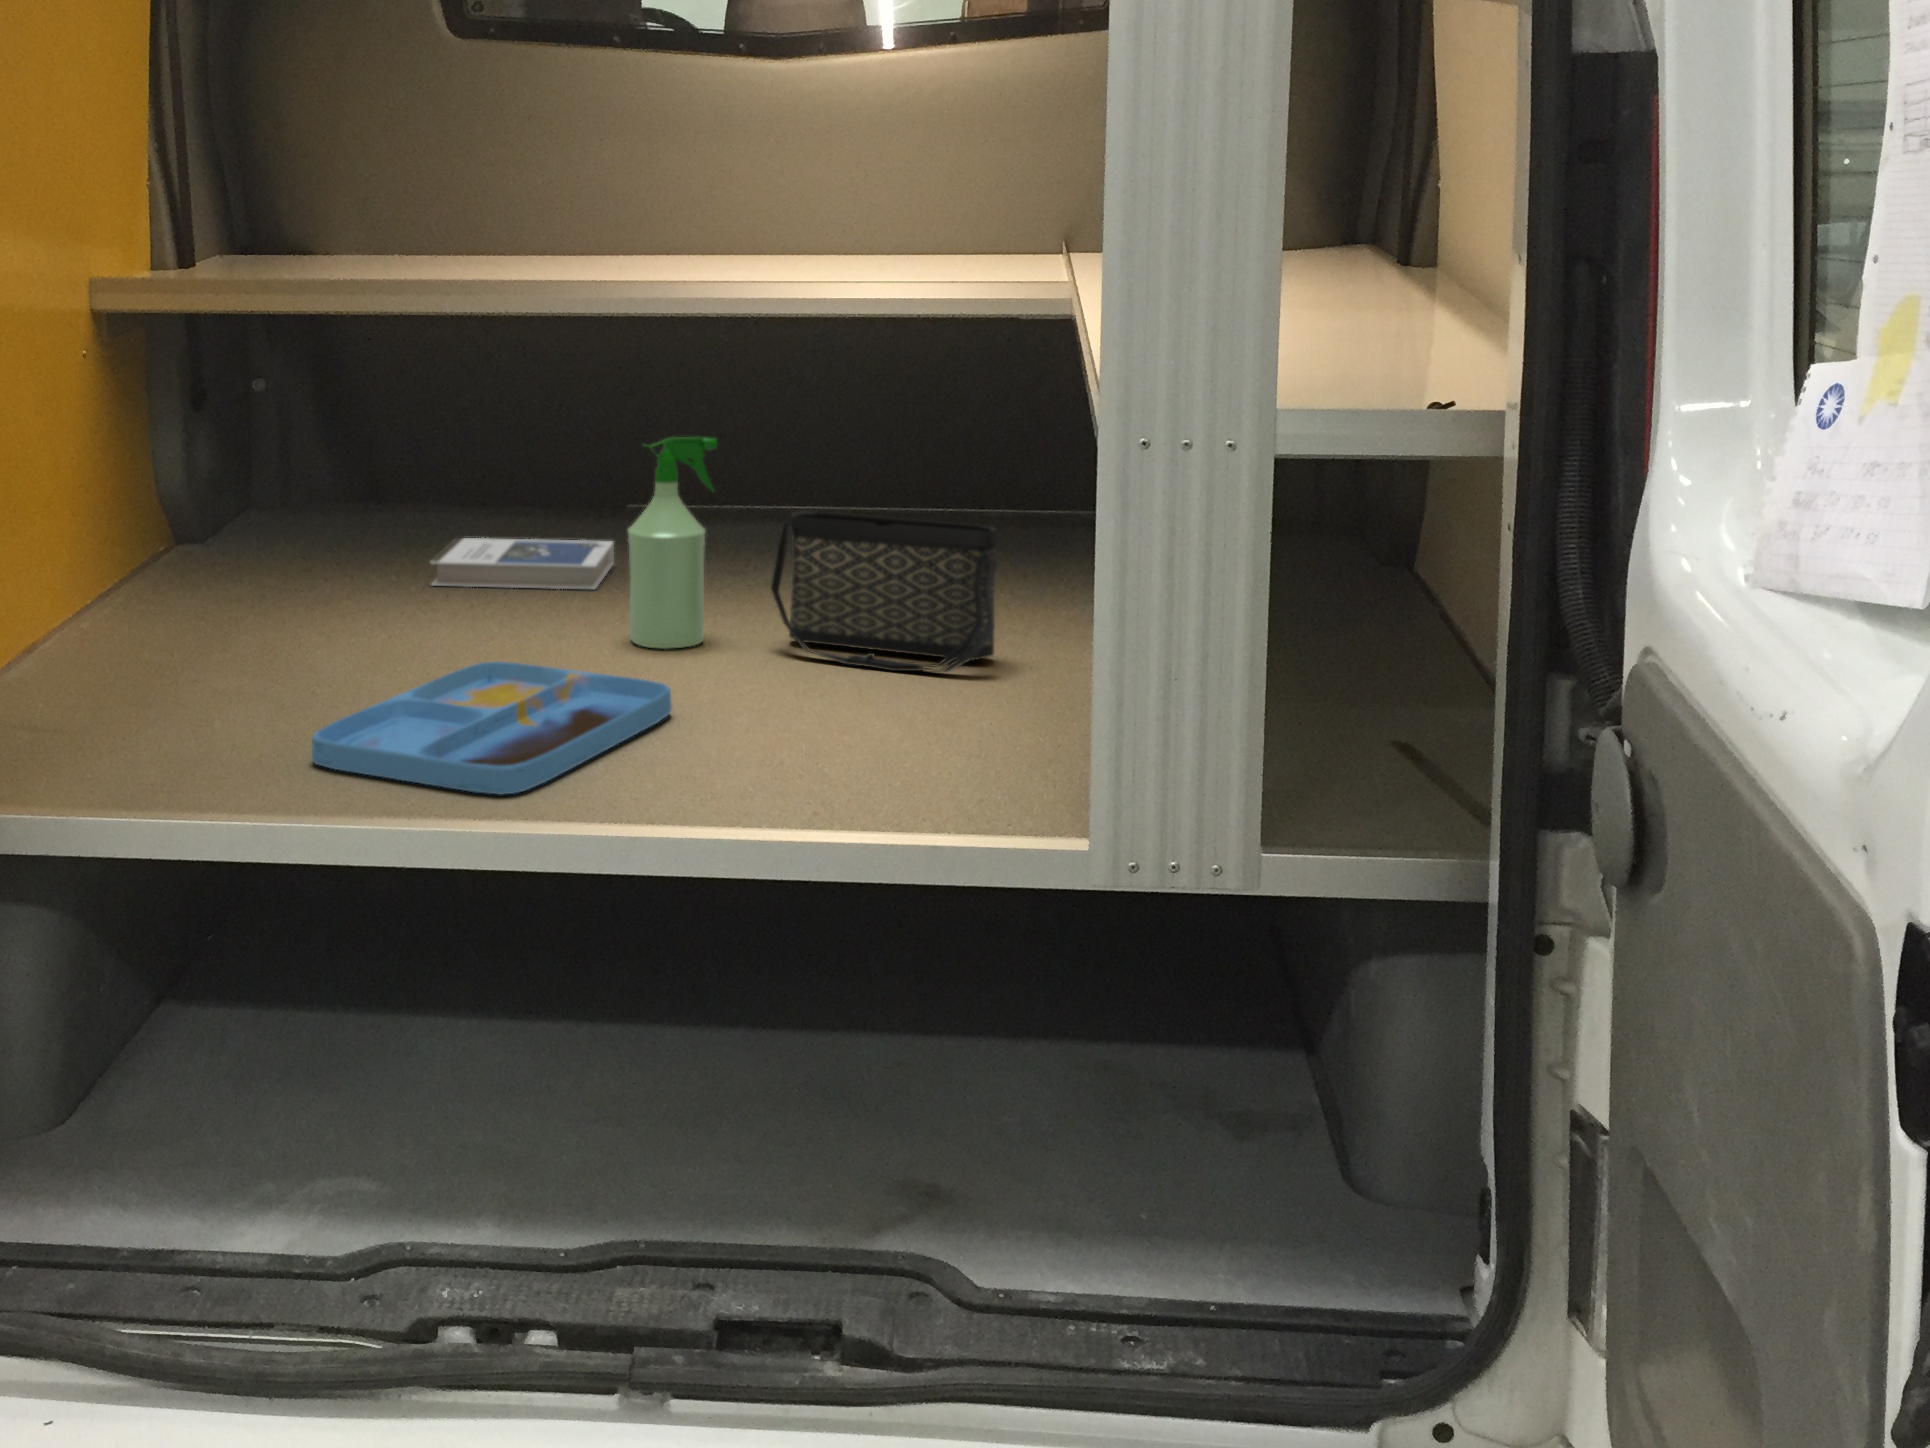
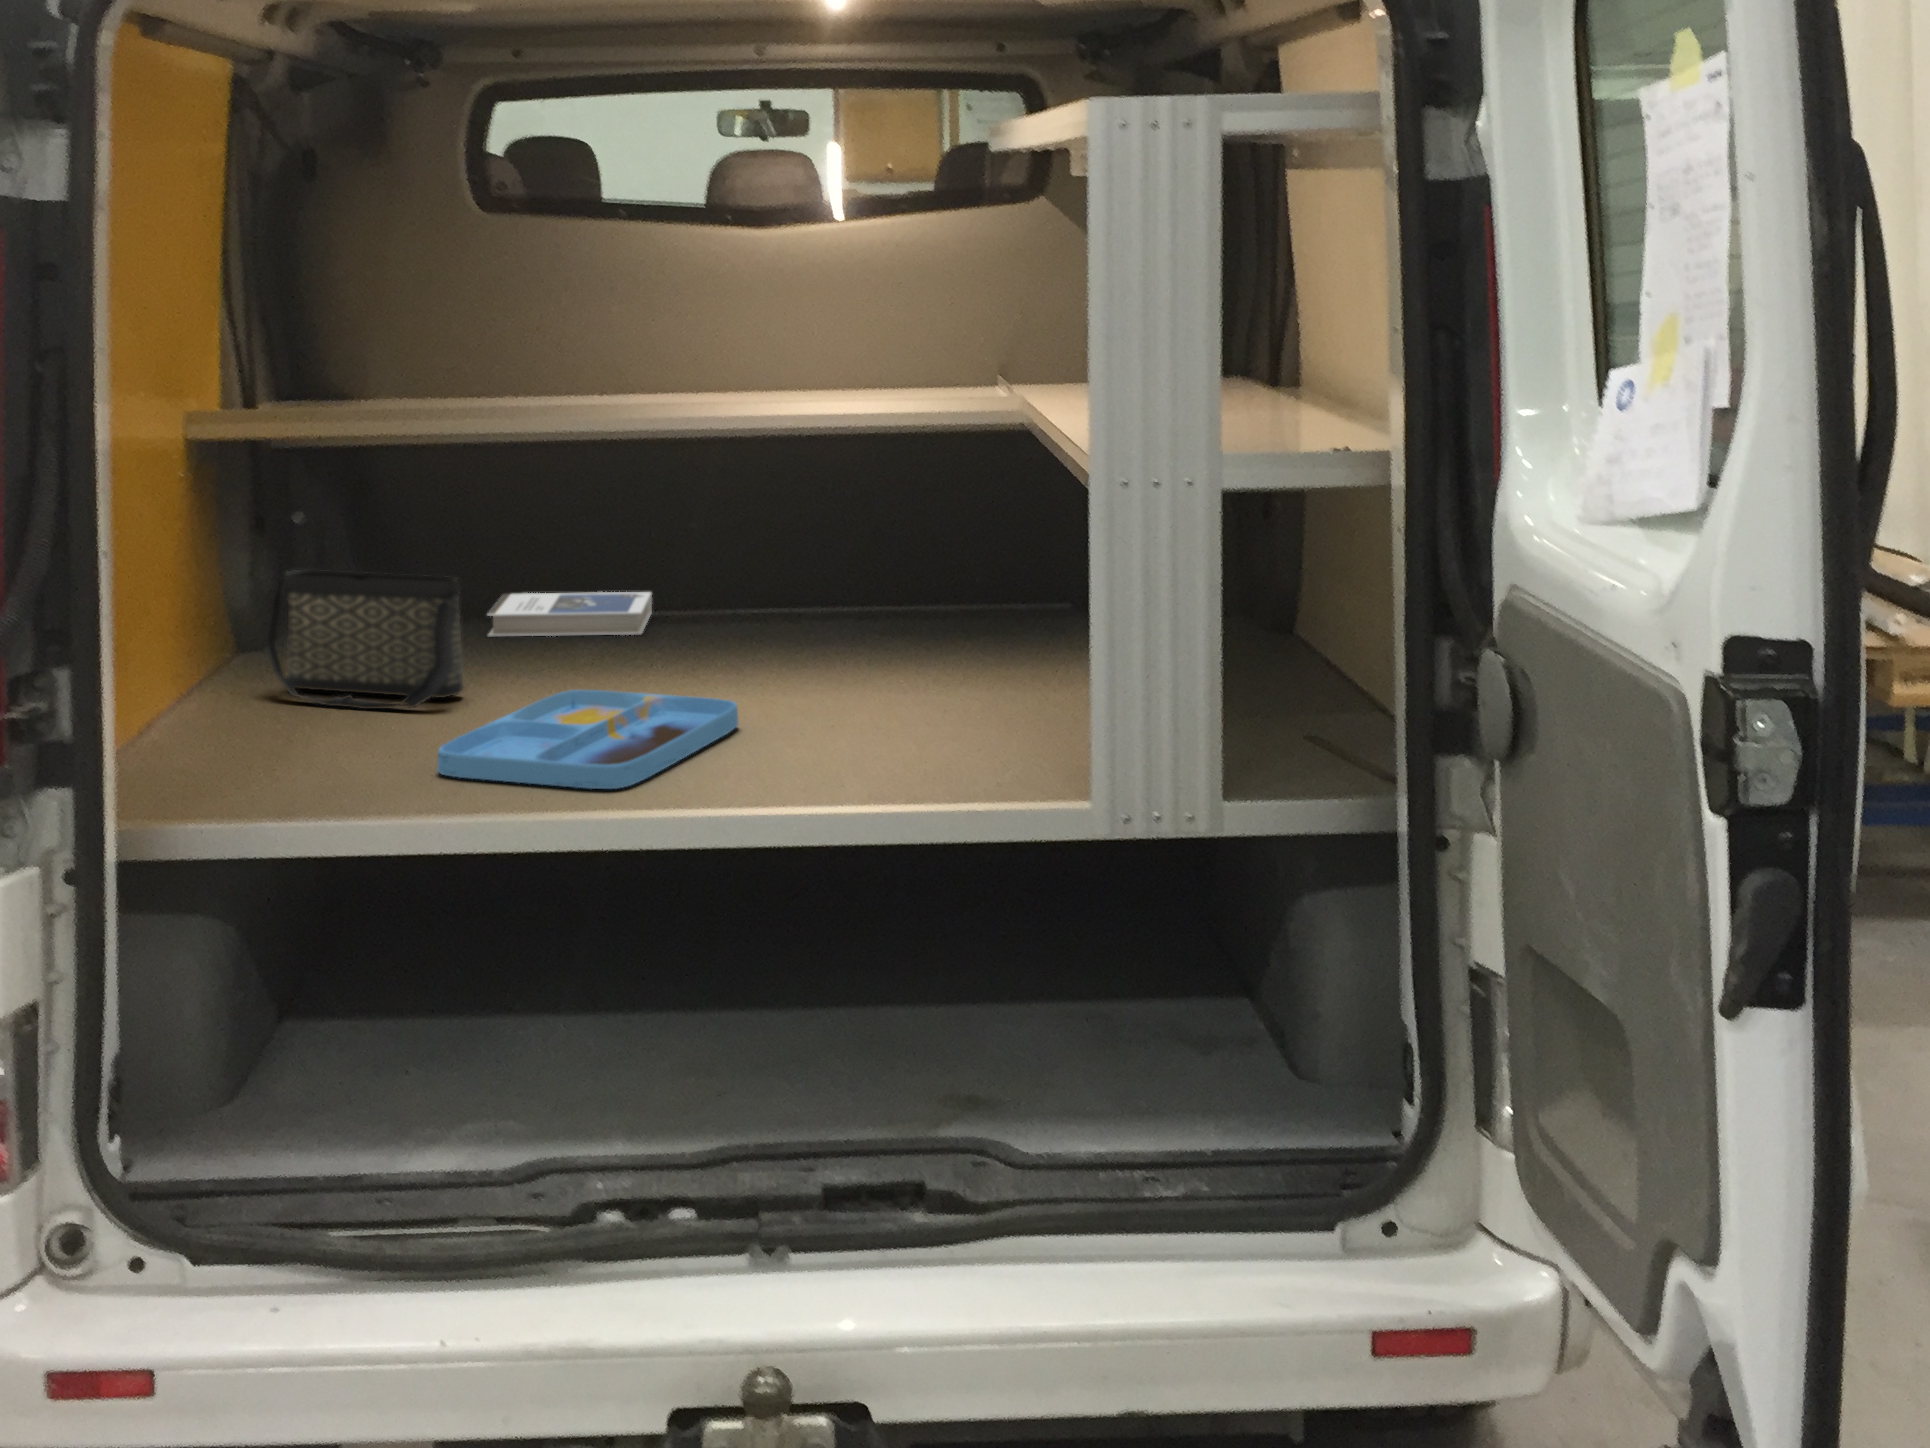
spray bottle: present [628,437,717,649] -> none [681,489,759,678]
handbag: present [771,511,998,672] -> present [265,570,463,709]

